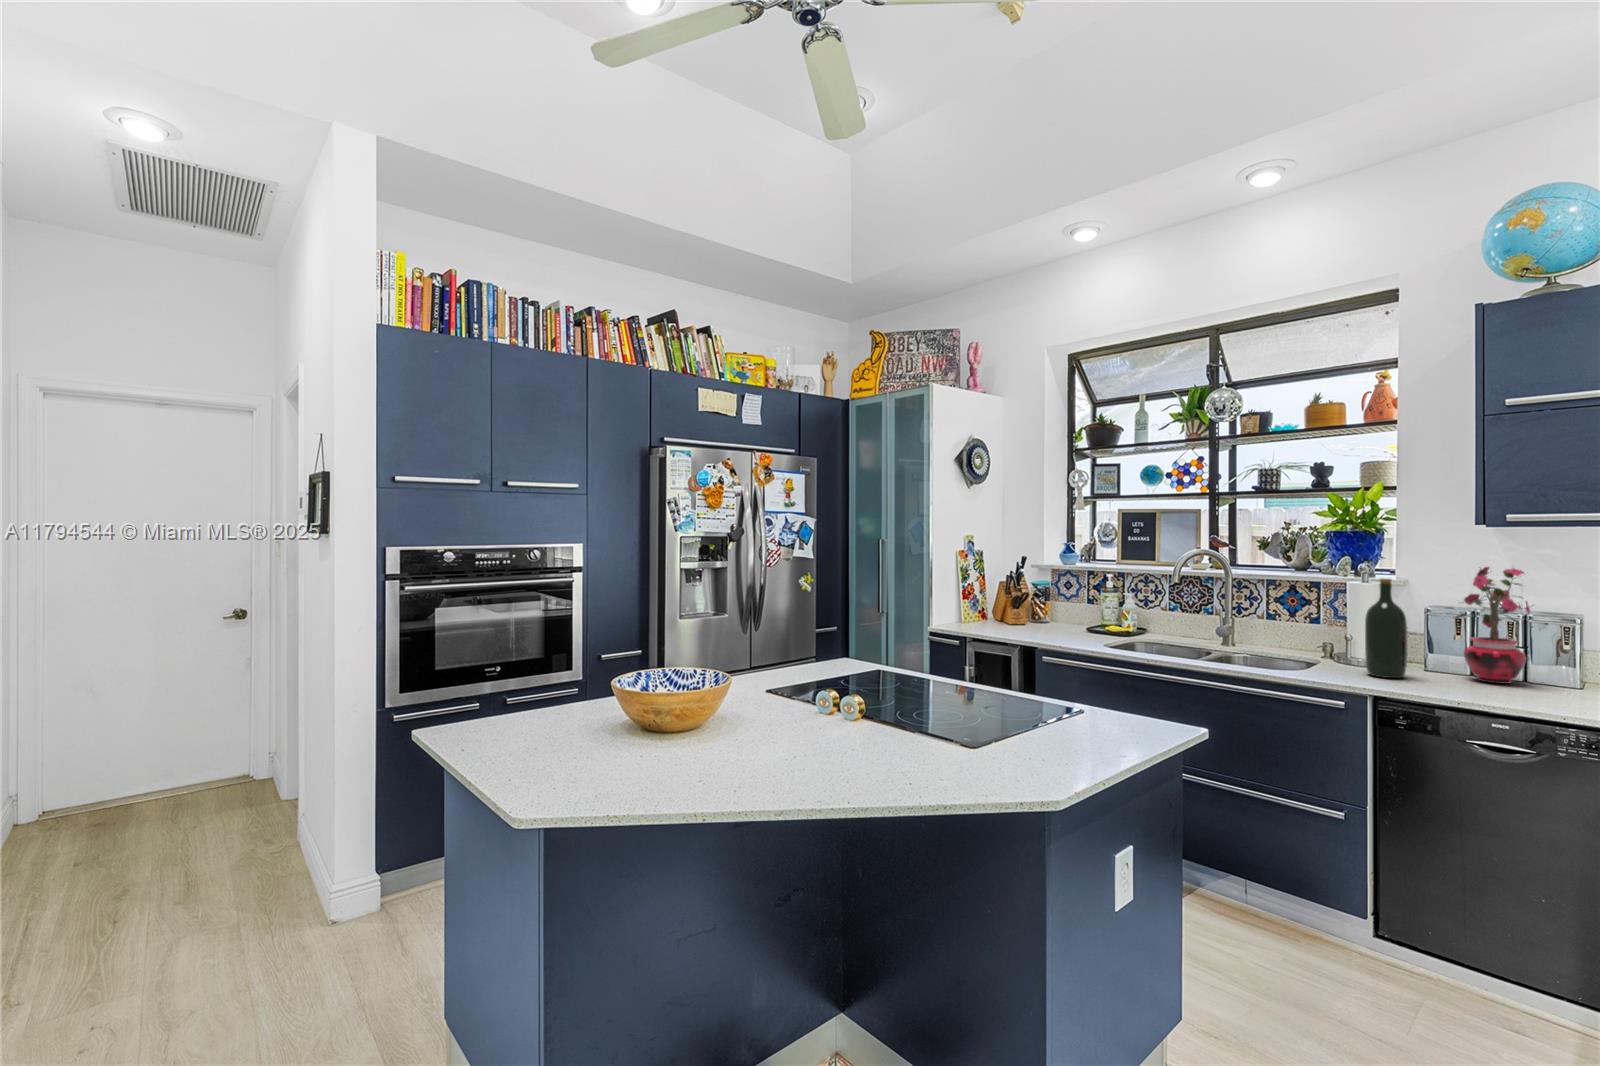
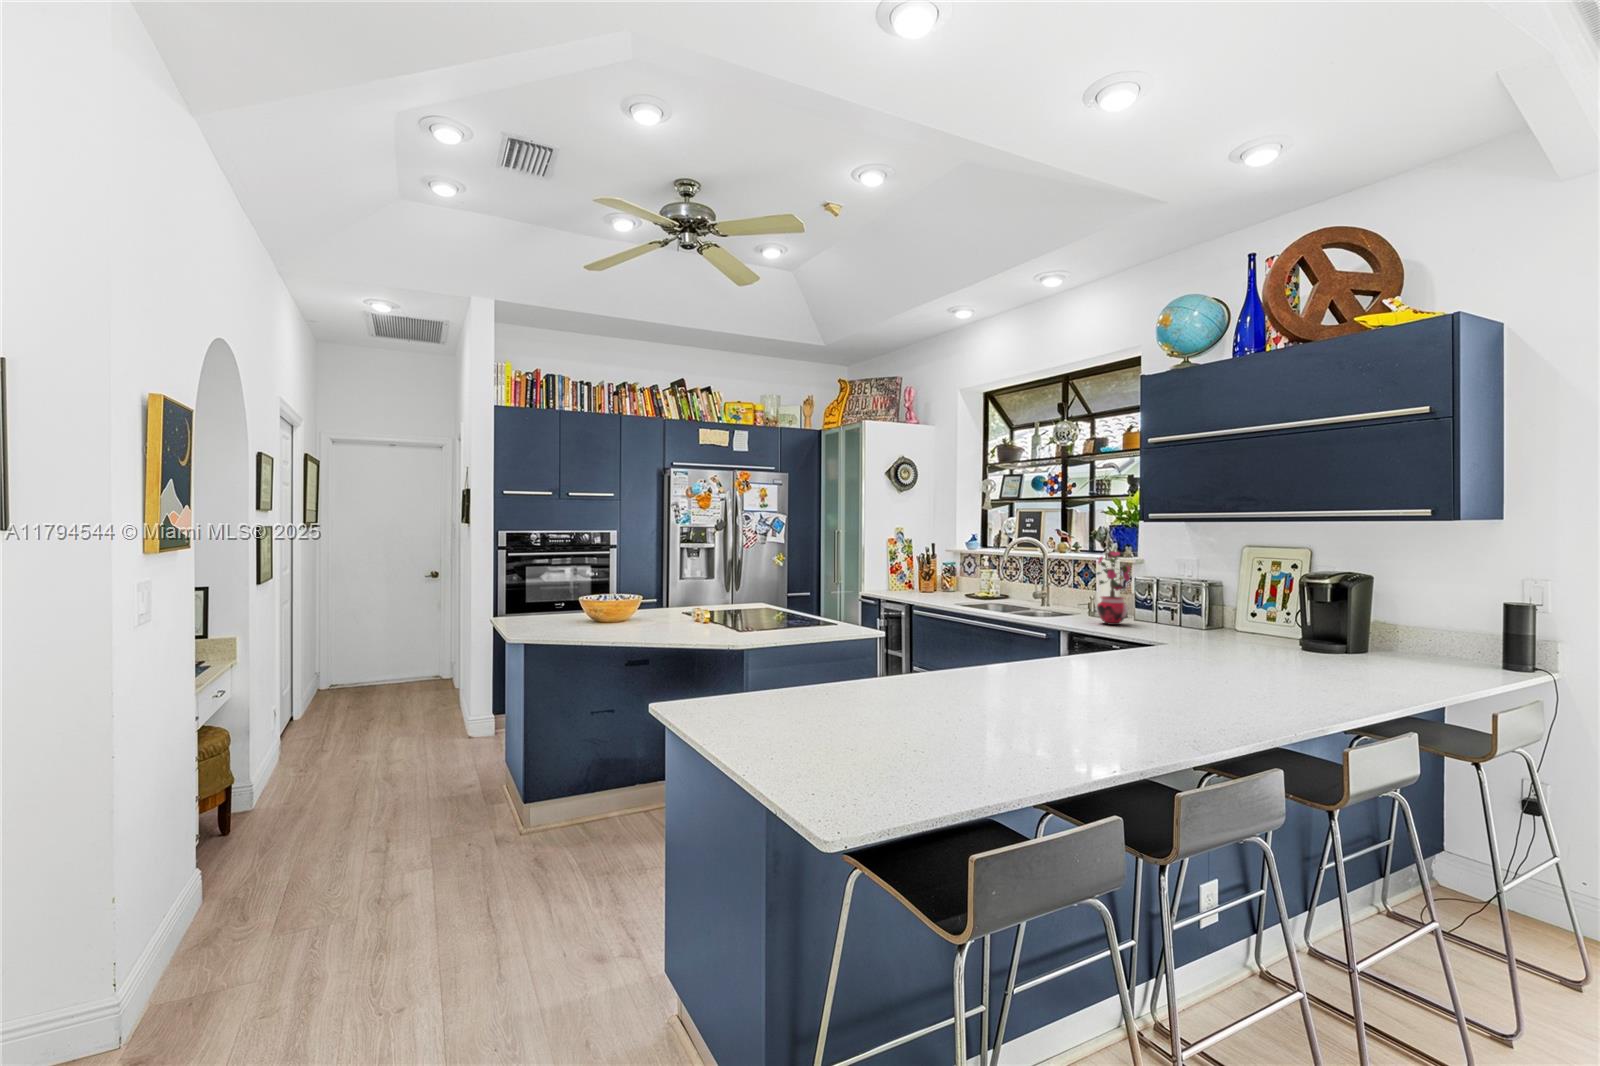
wine bottle: present [1365,578,1407,678] -> none [1042,558,1064,621]

